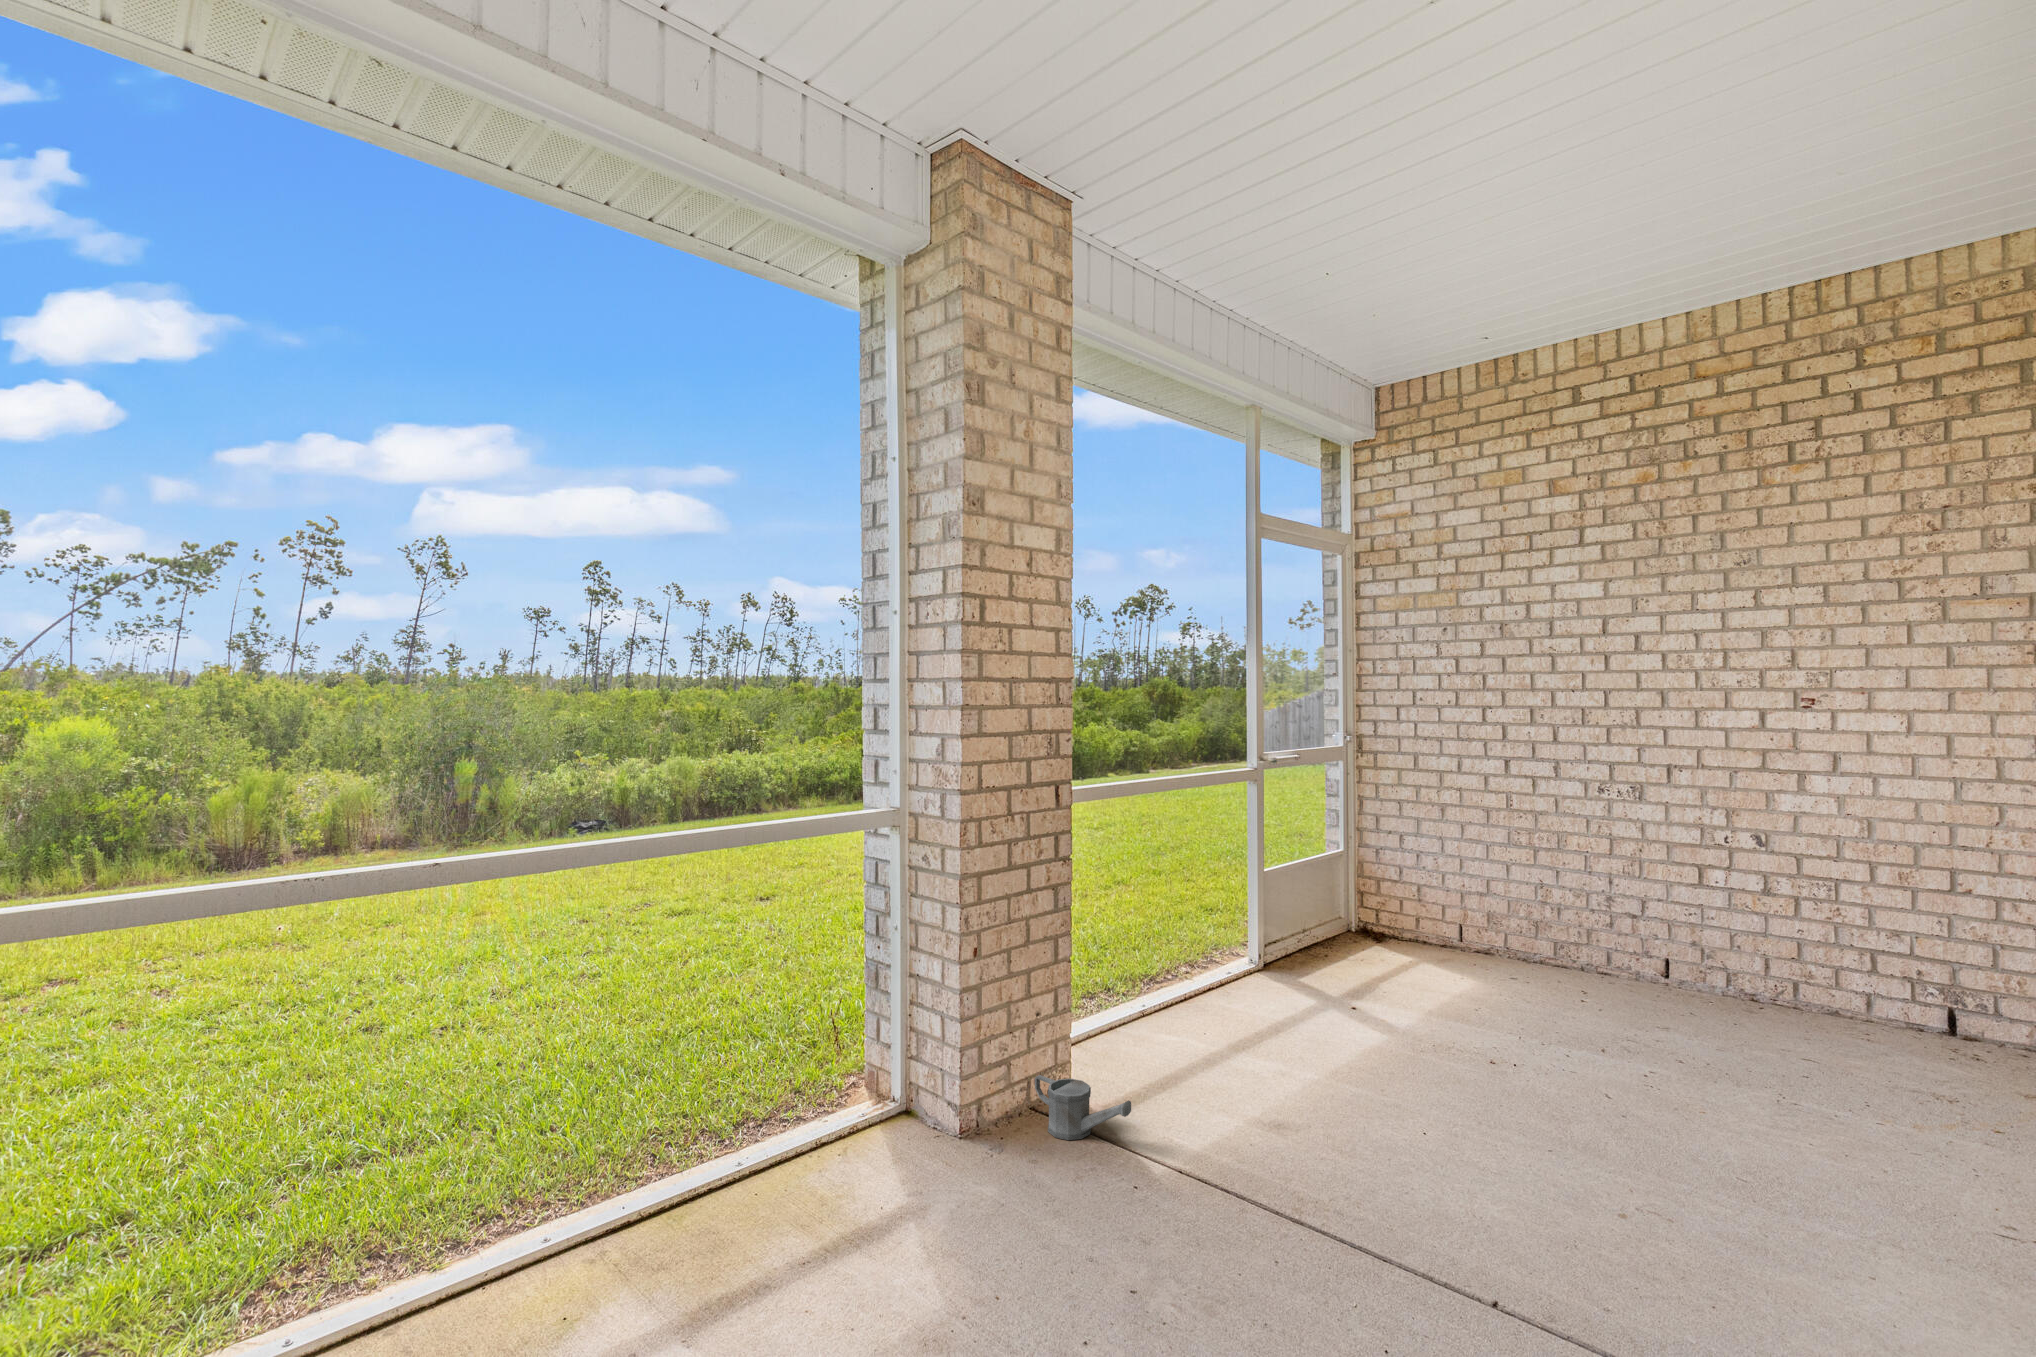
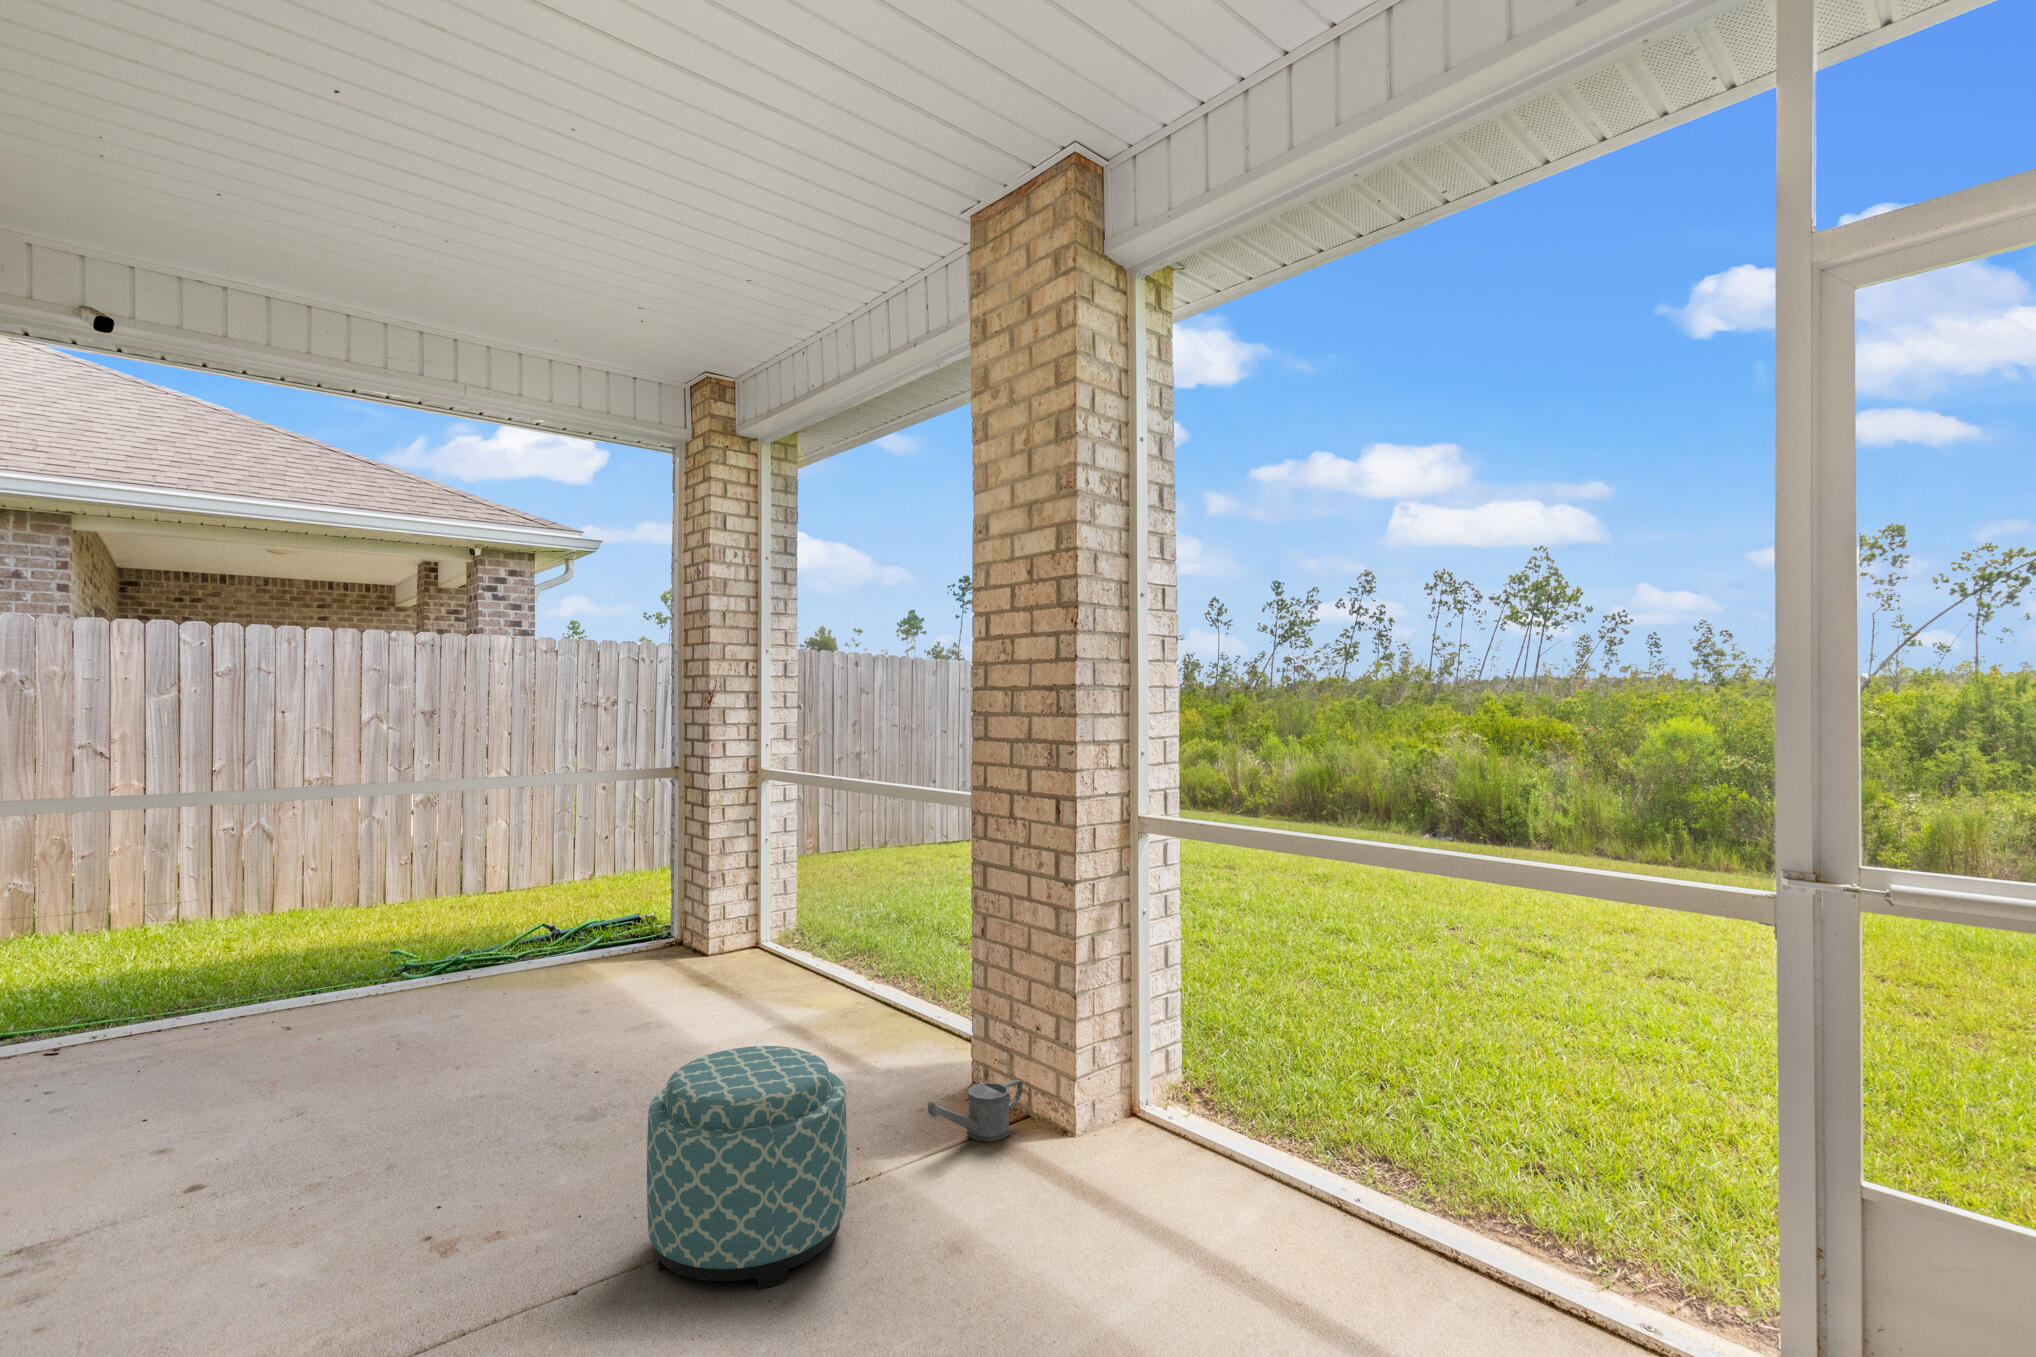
ottoman: none [1250,1032,1454,1279] -> present [647,1046,847,1289]

